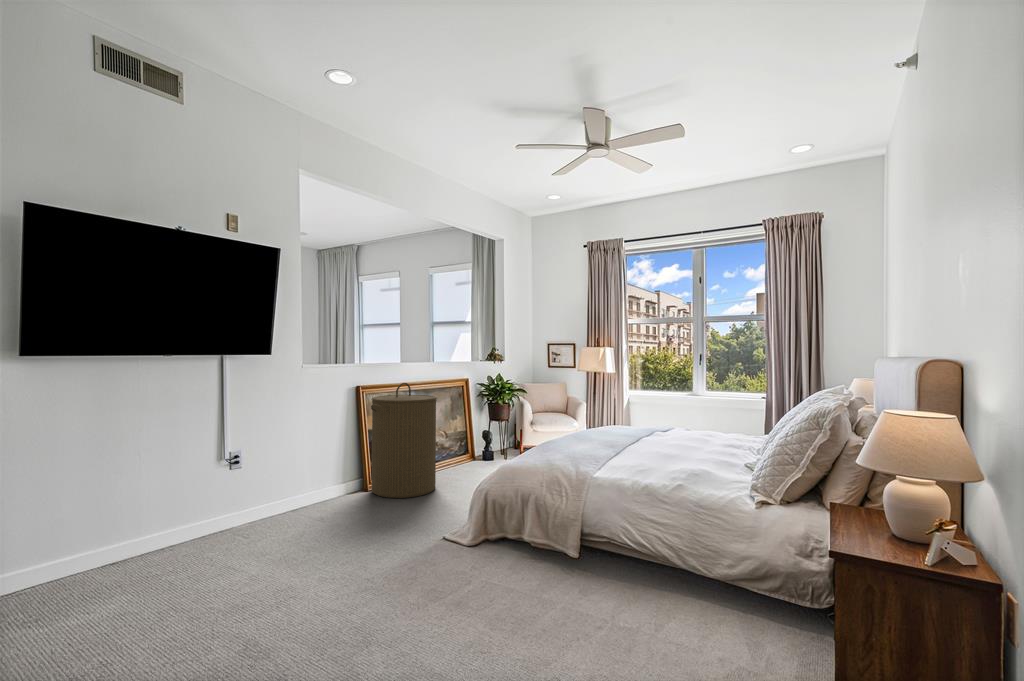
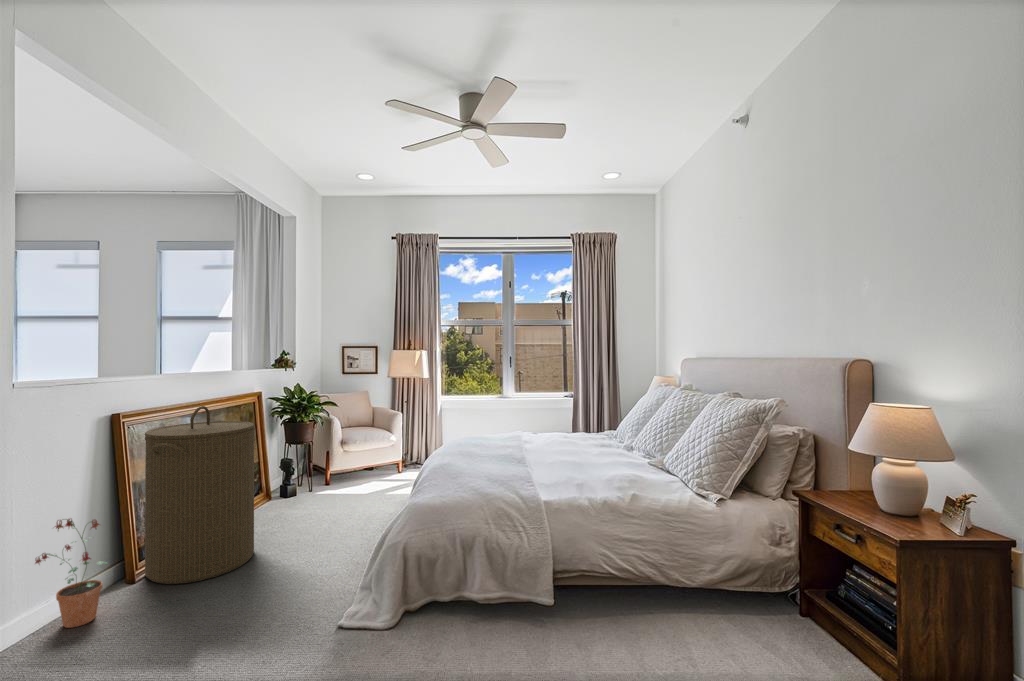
potted plant: none [310,442,345,506] -> present [35,519,108,628]

